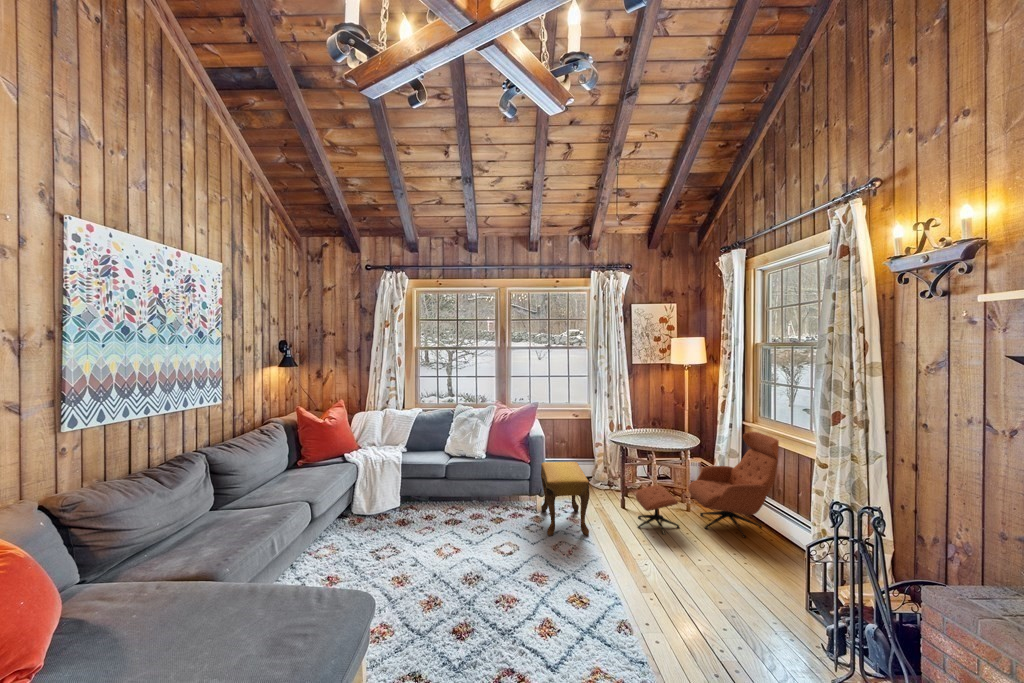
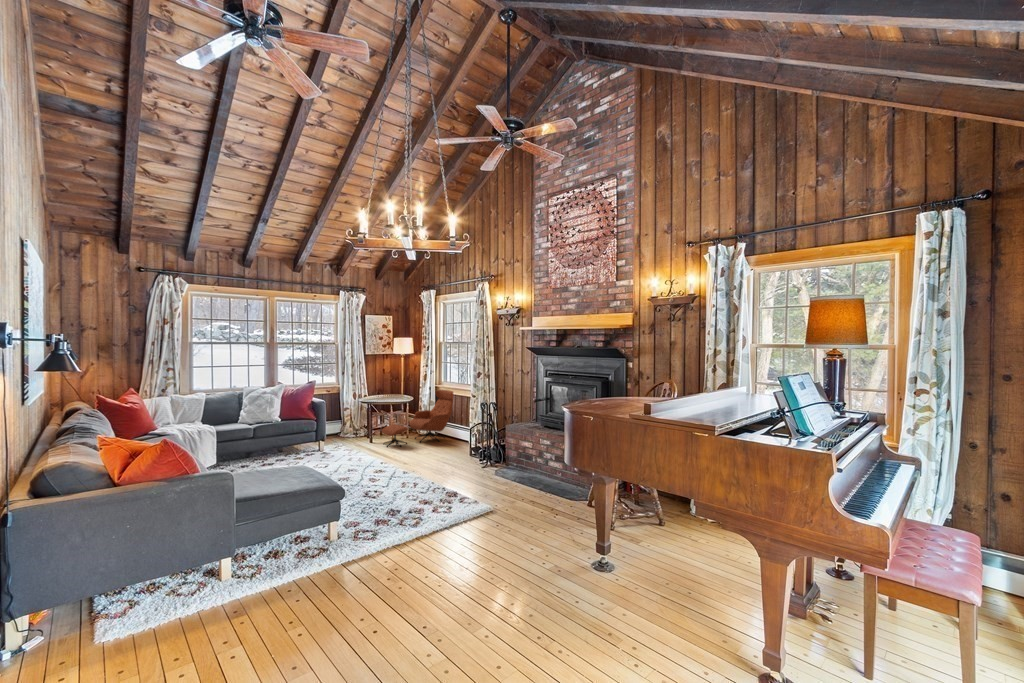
footstool: present [541,462,590,536] -> none [323,416,363,457]

